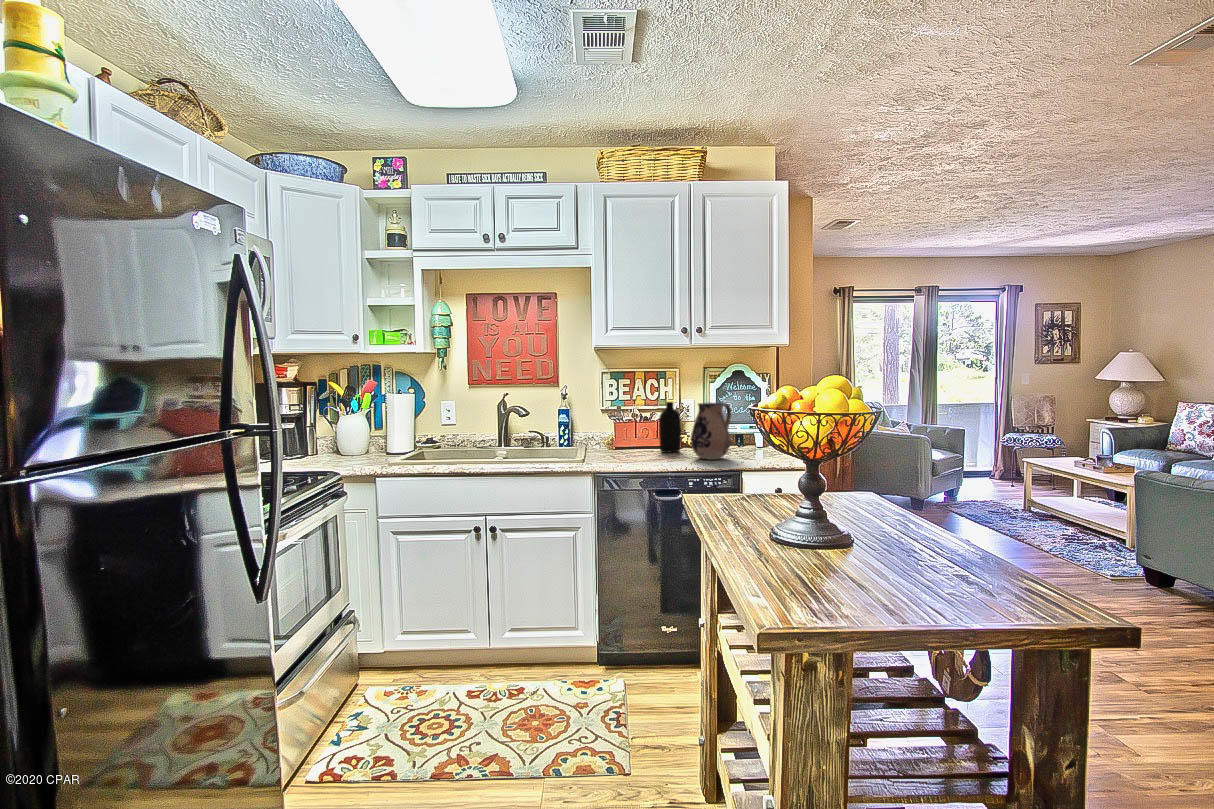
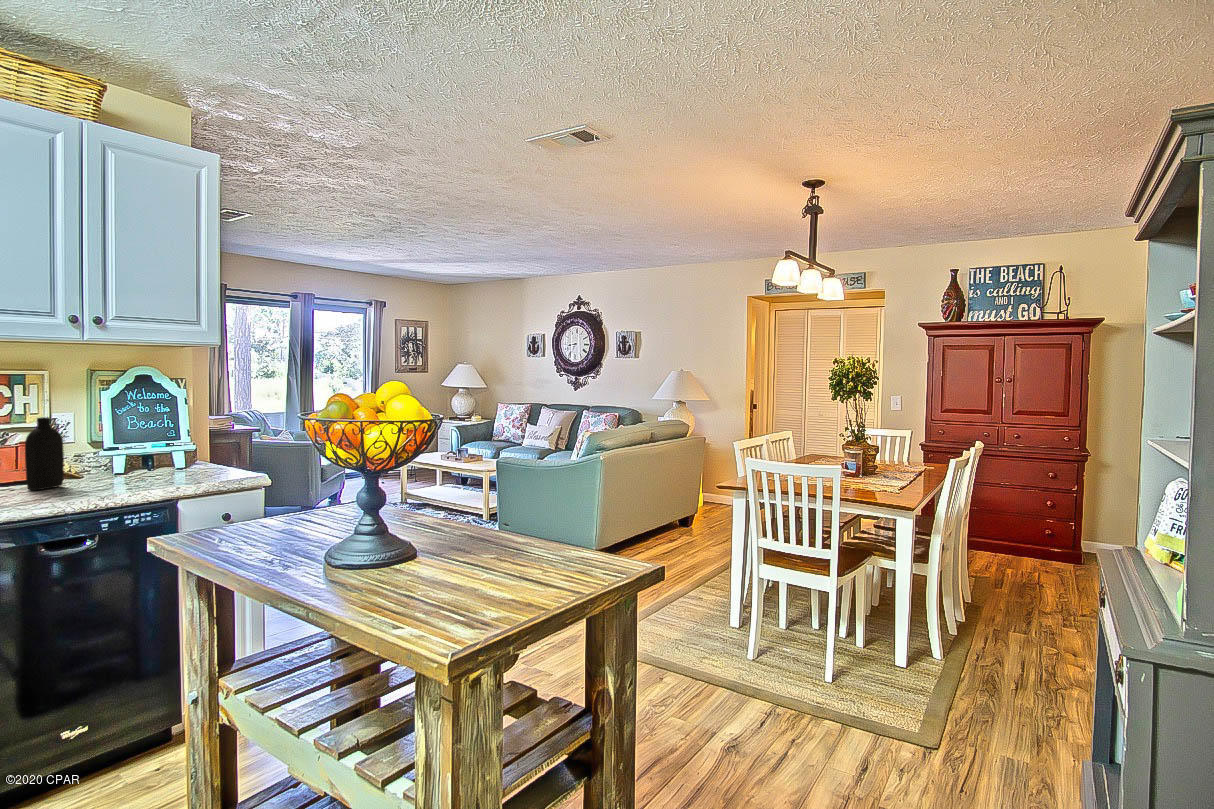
ceramic pitcher: present [691,403,731,460] -> none [94,417,156,493]

